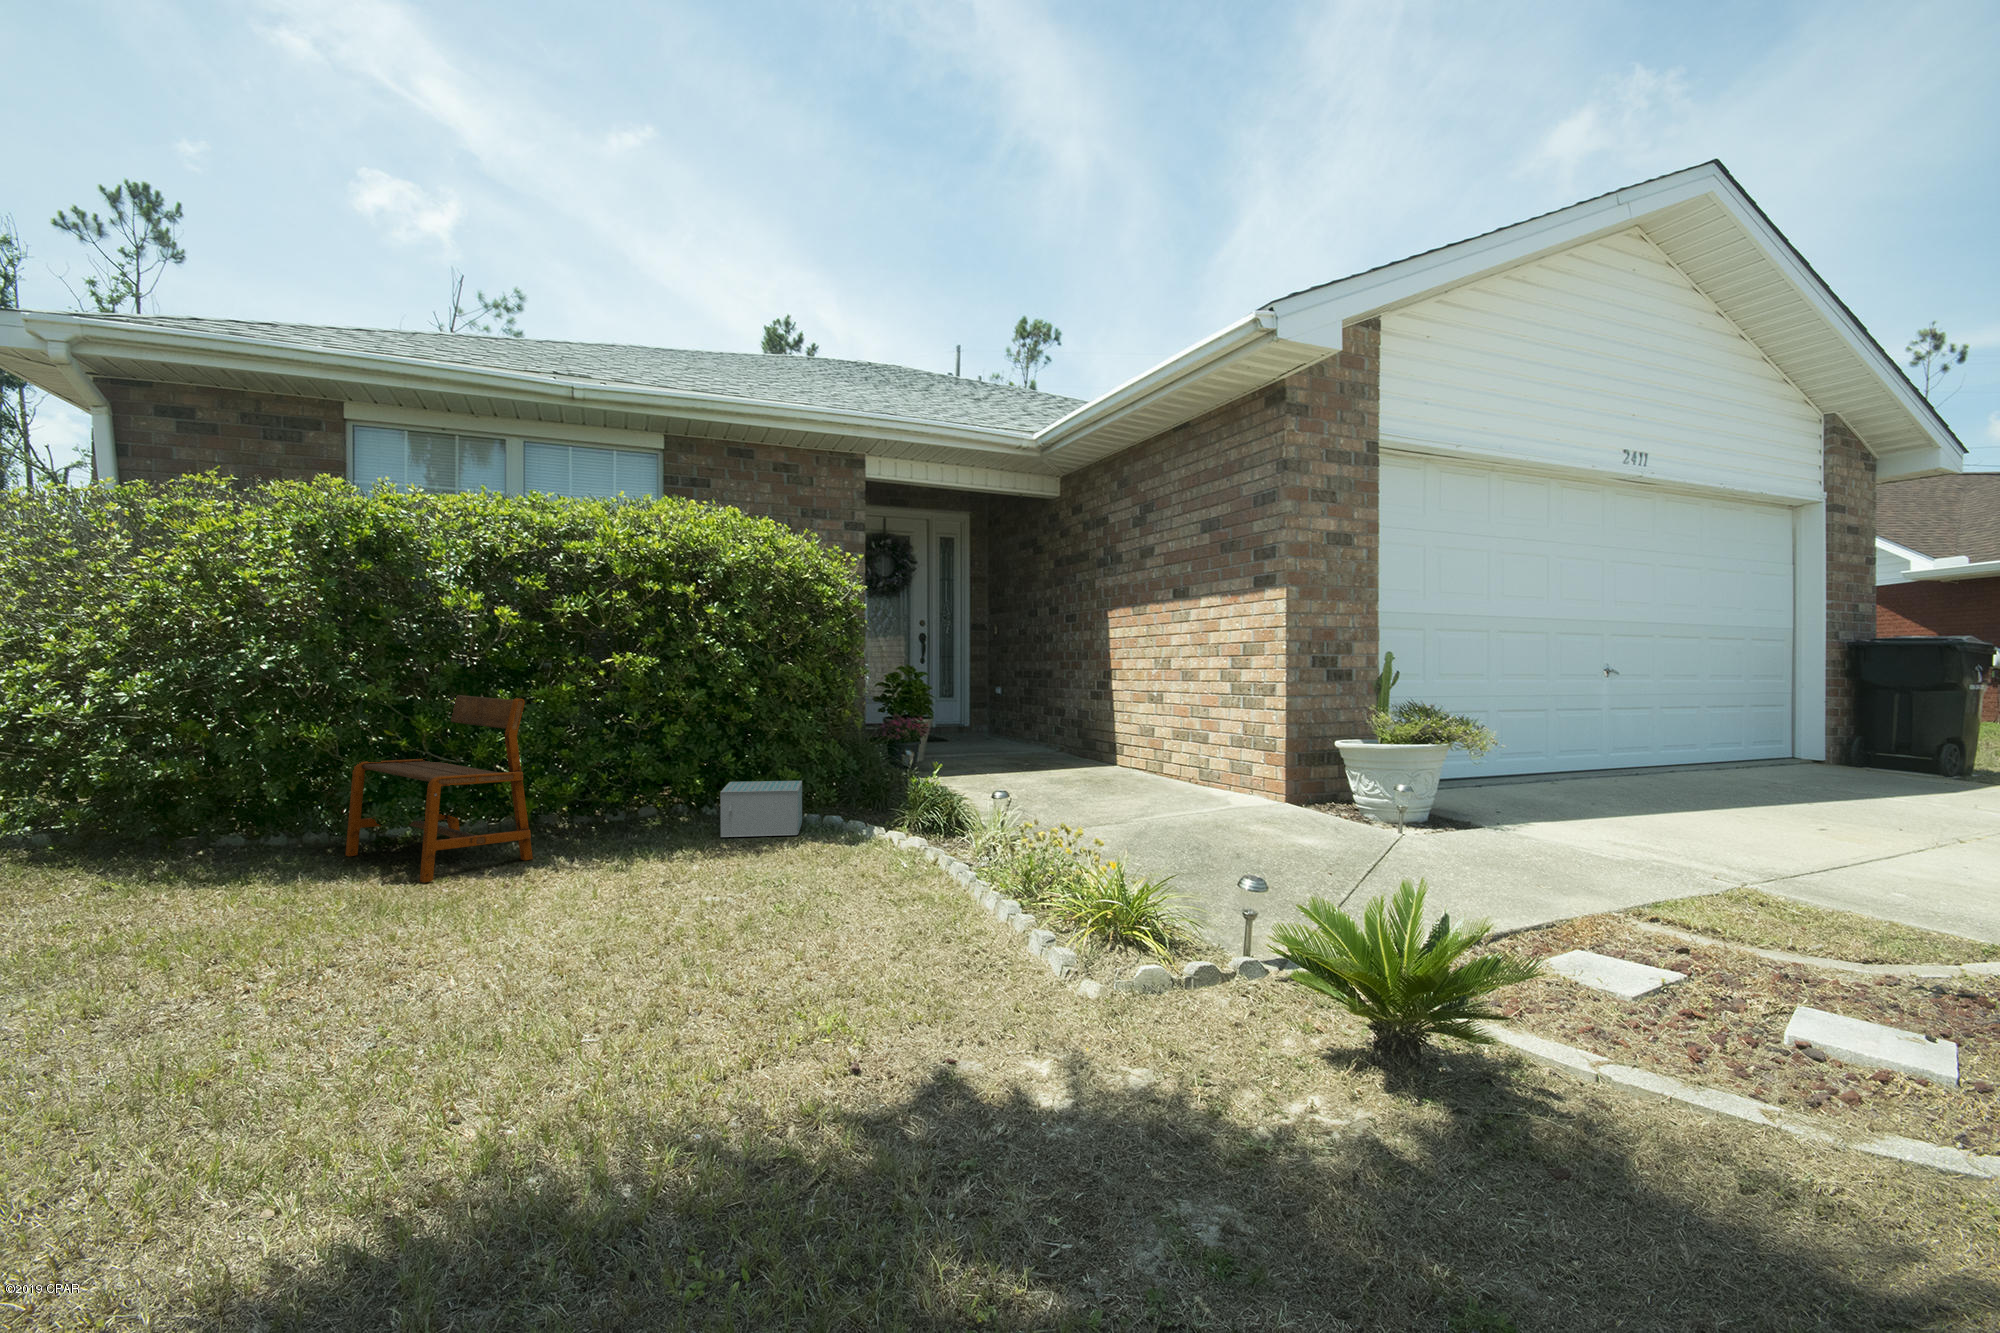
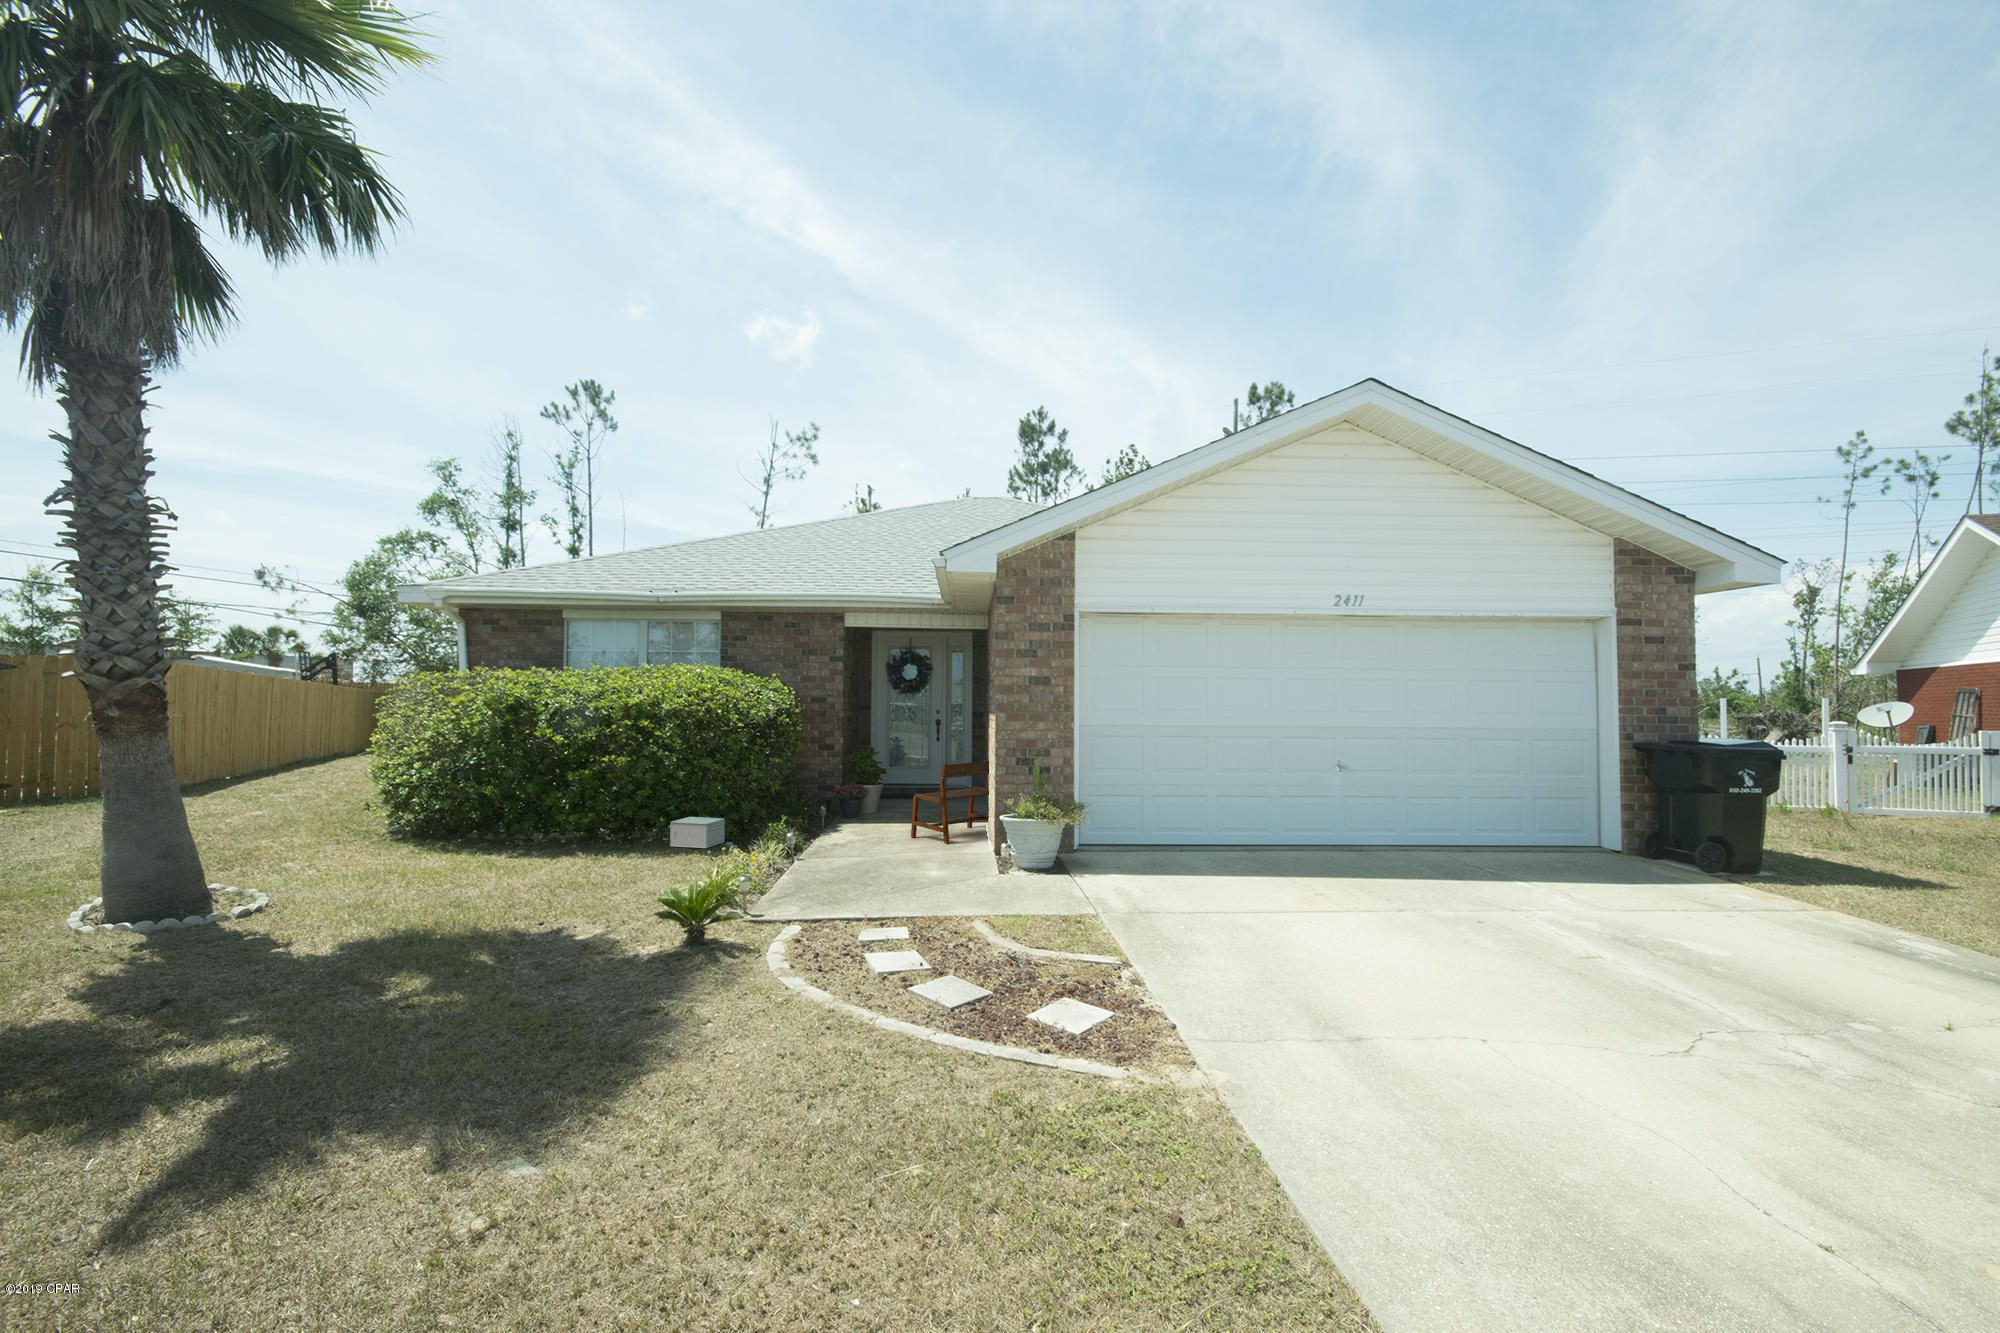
bench: present [345,695,533,883] -> present [911,761,990,843]

